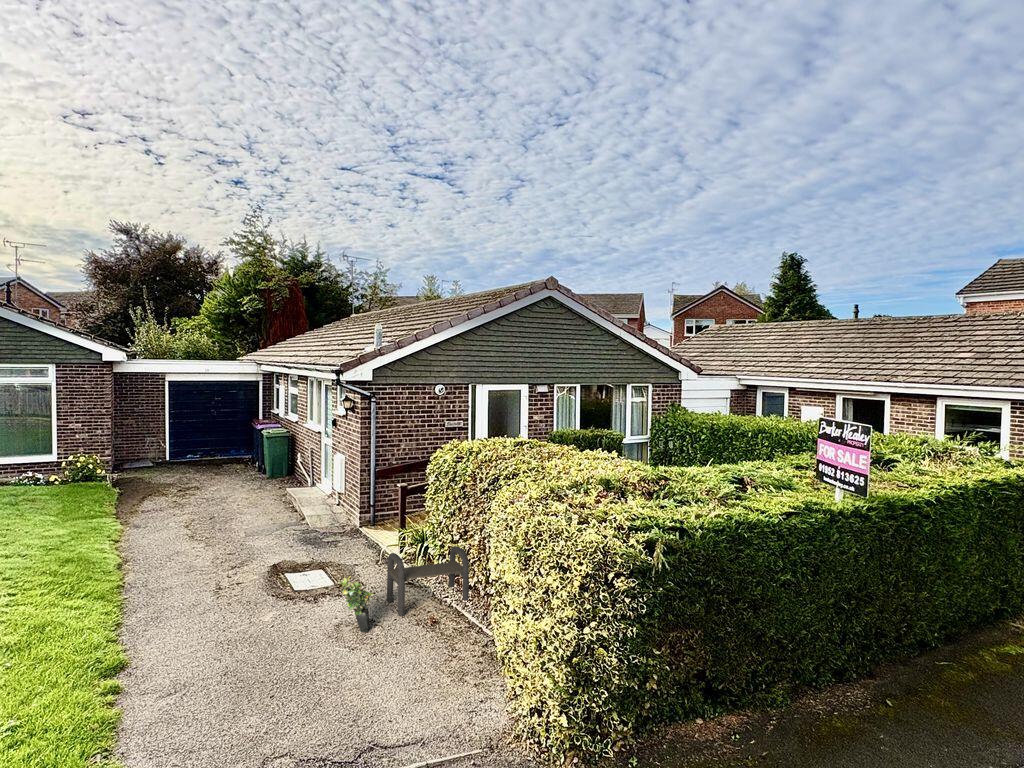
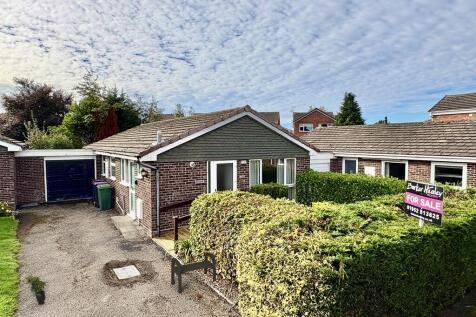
potted plant: present [339,577,373,633] -> present [25,274,46,305]

